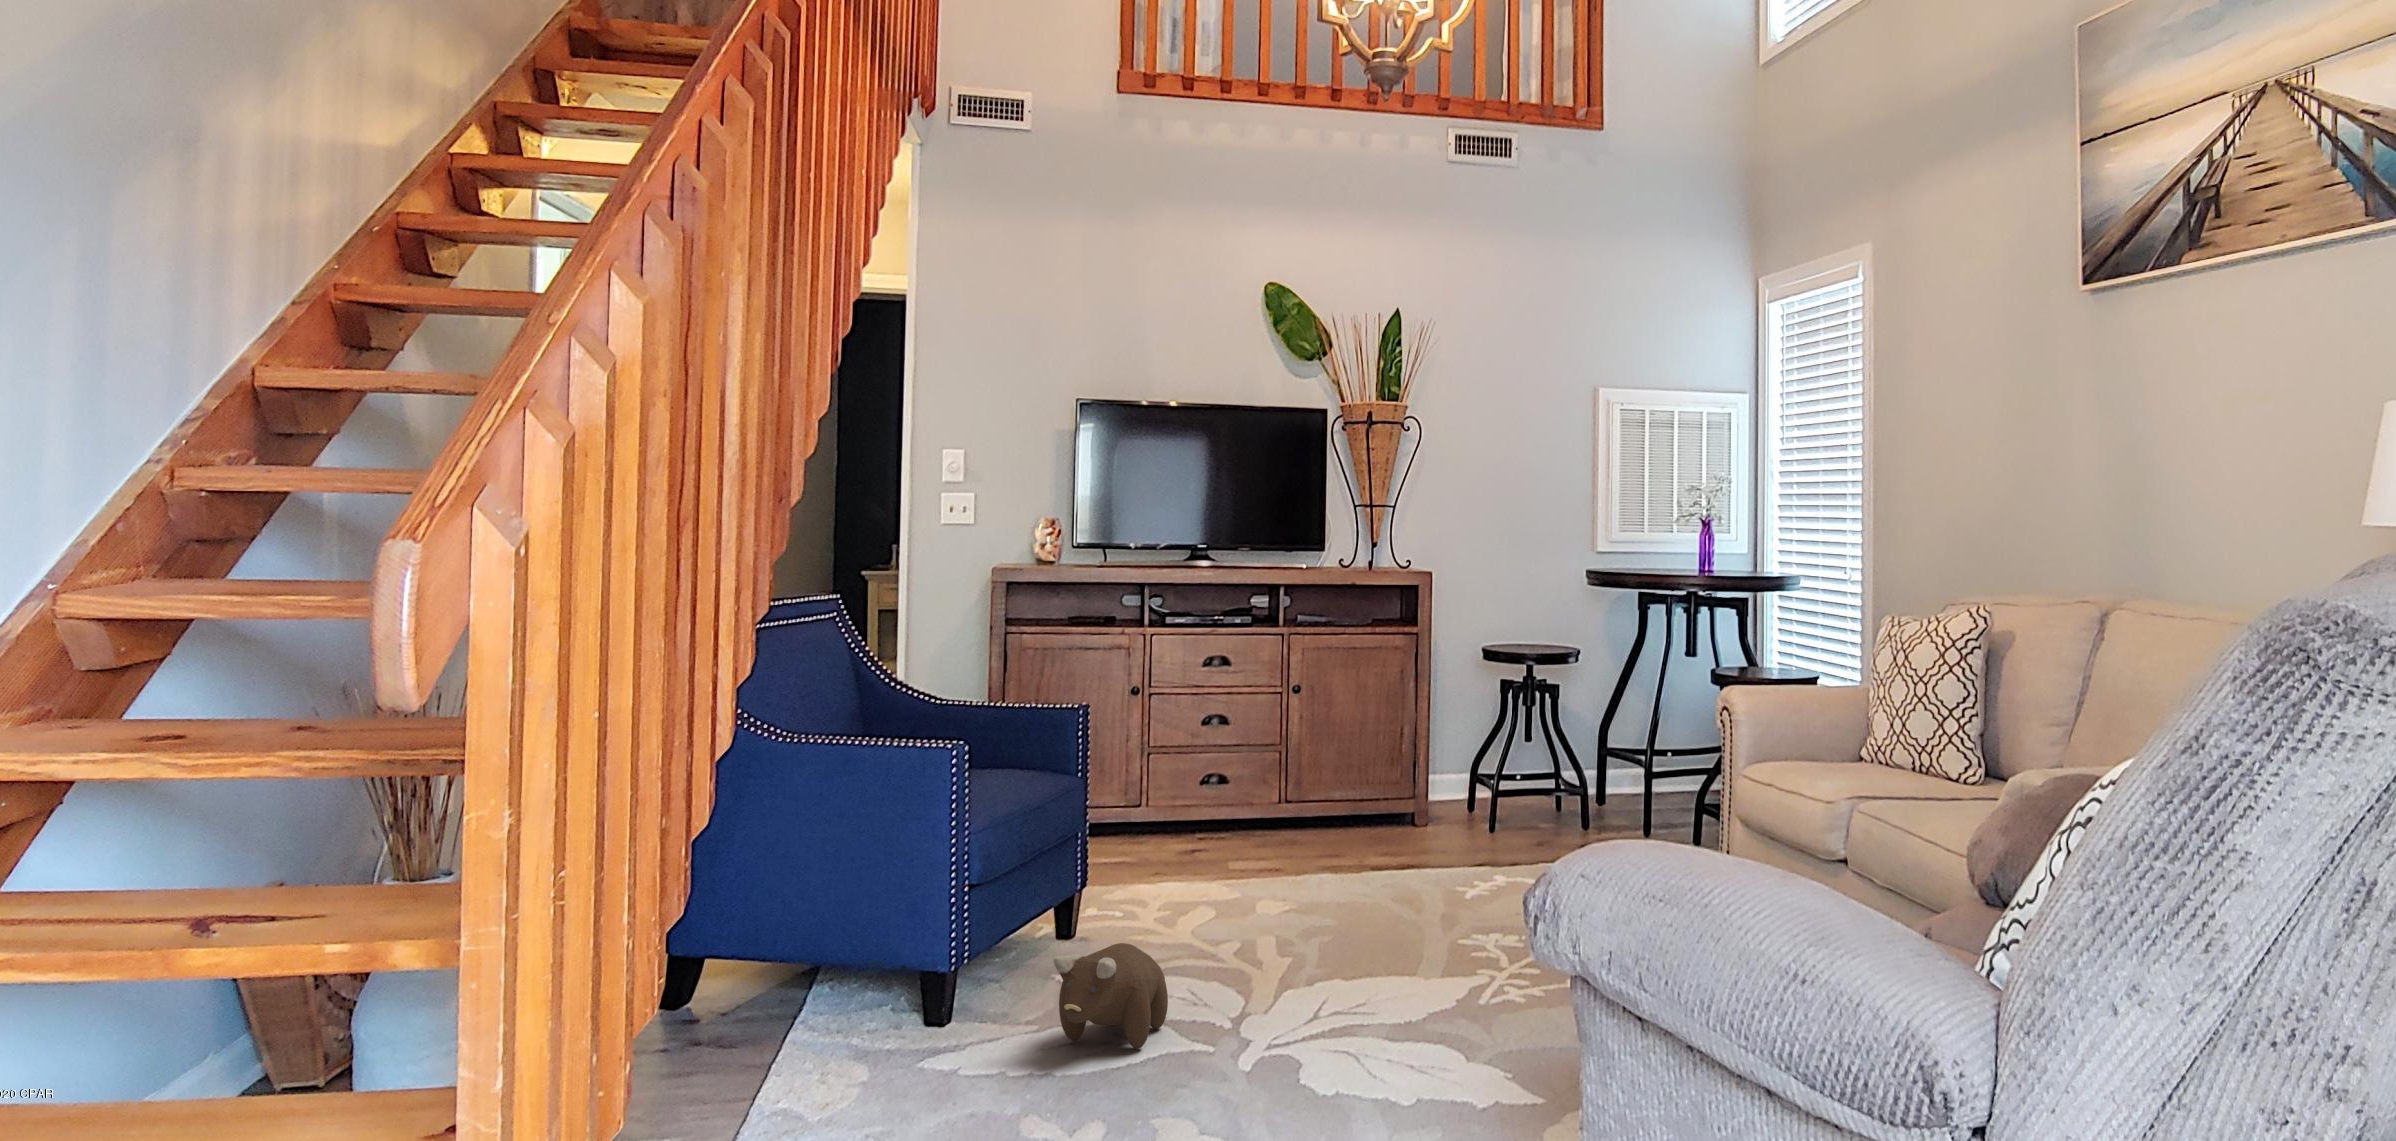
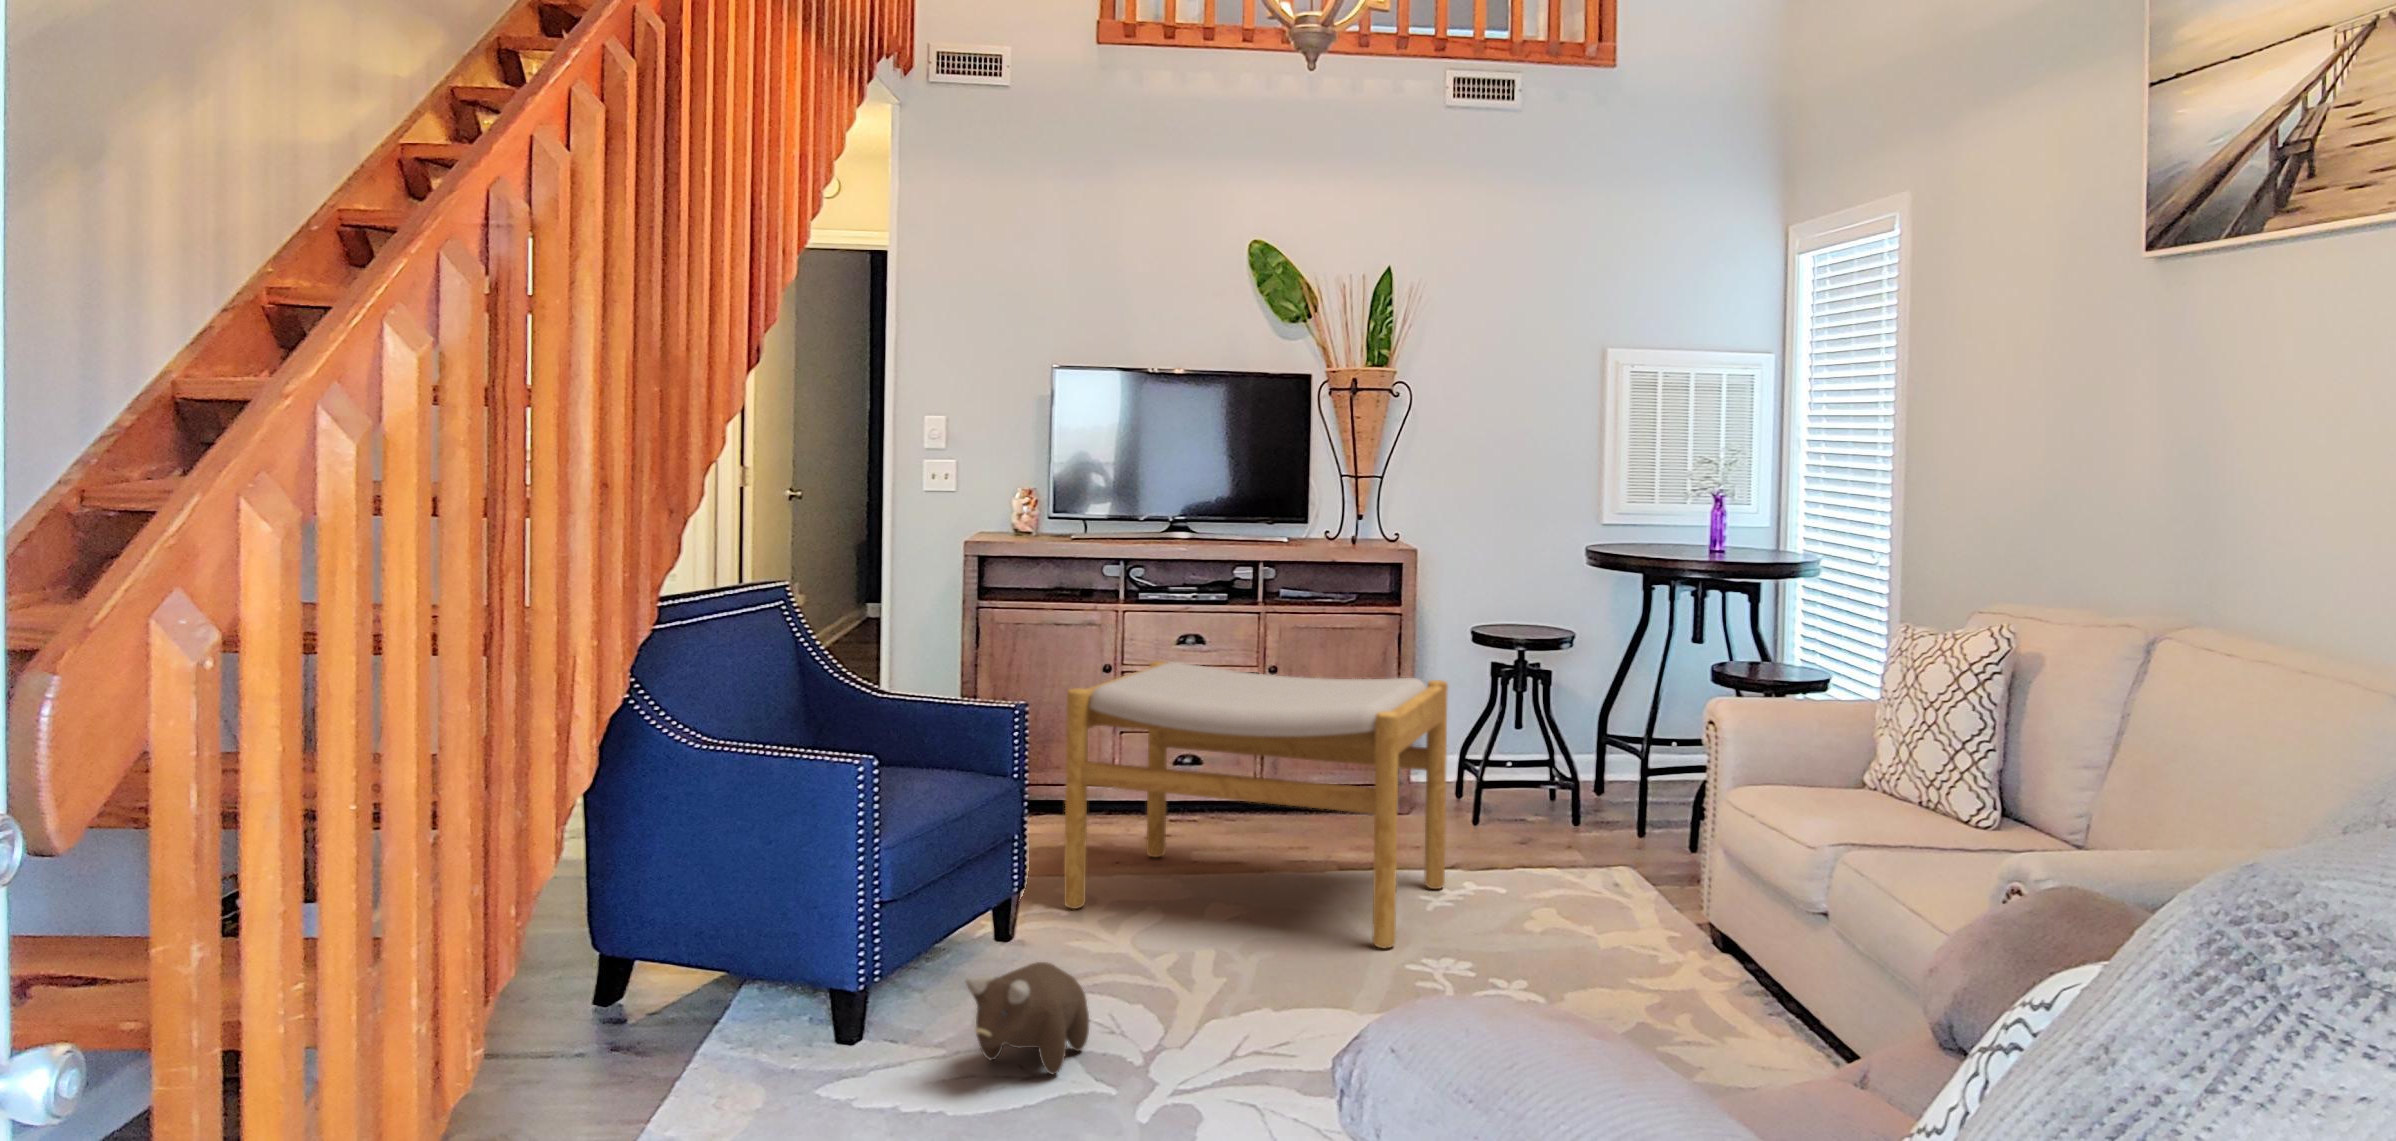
footstool: none [1112,678,1476,933] -> present [1064,661,1448,948]

